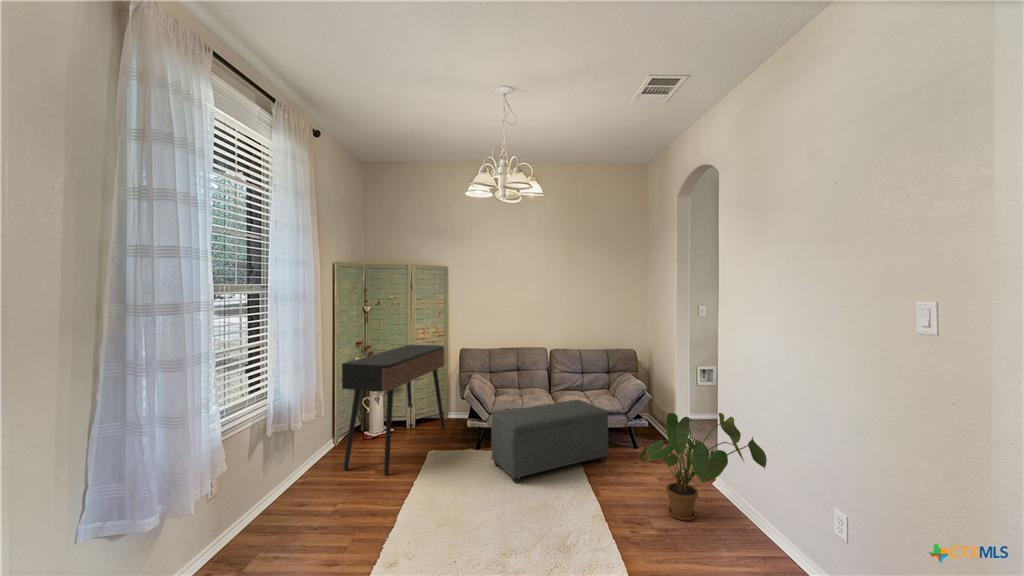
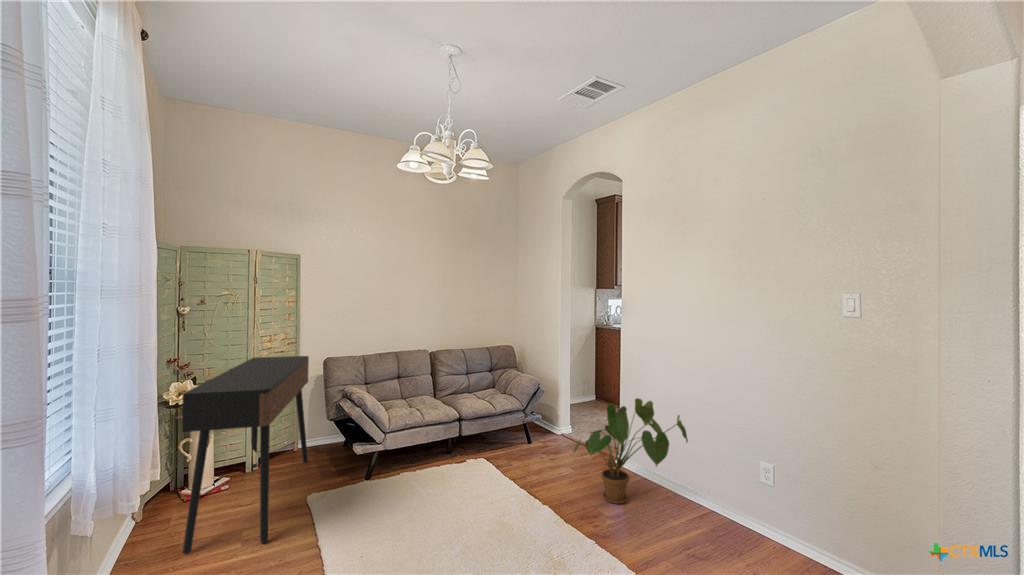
ottoman: present [491,400,608,483] -> none [401,403,518,508]

